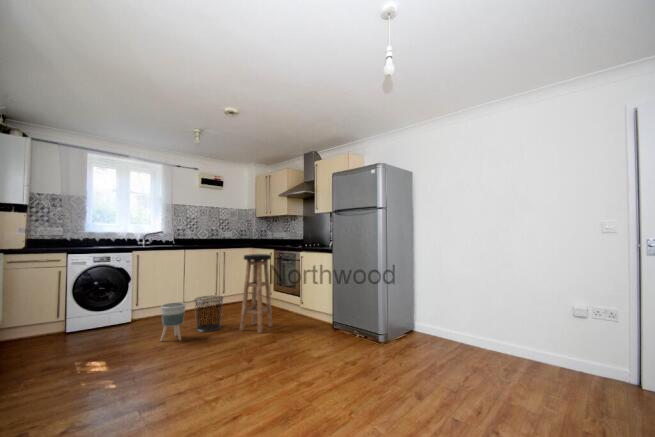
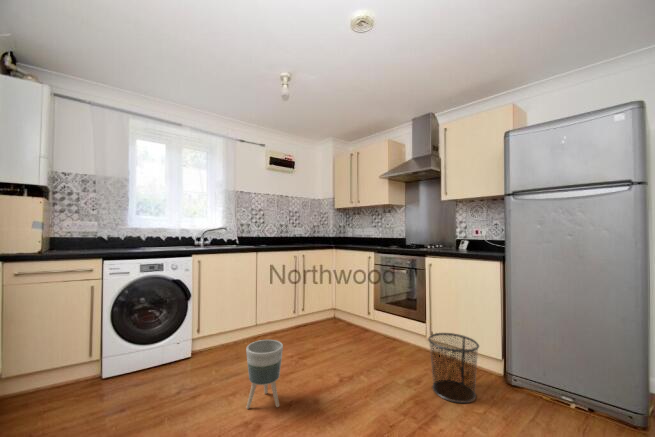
bar stool: present [240,254,272,333] -> none [359,262,403,392]
trash can: present [195,296,223,332] -> present [428,333,479,403]

